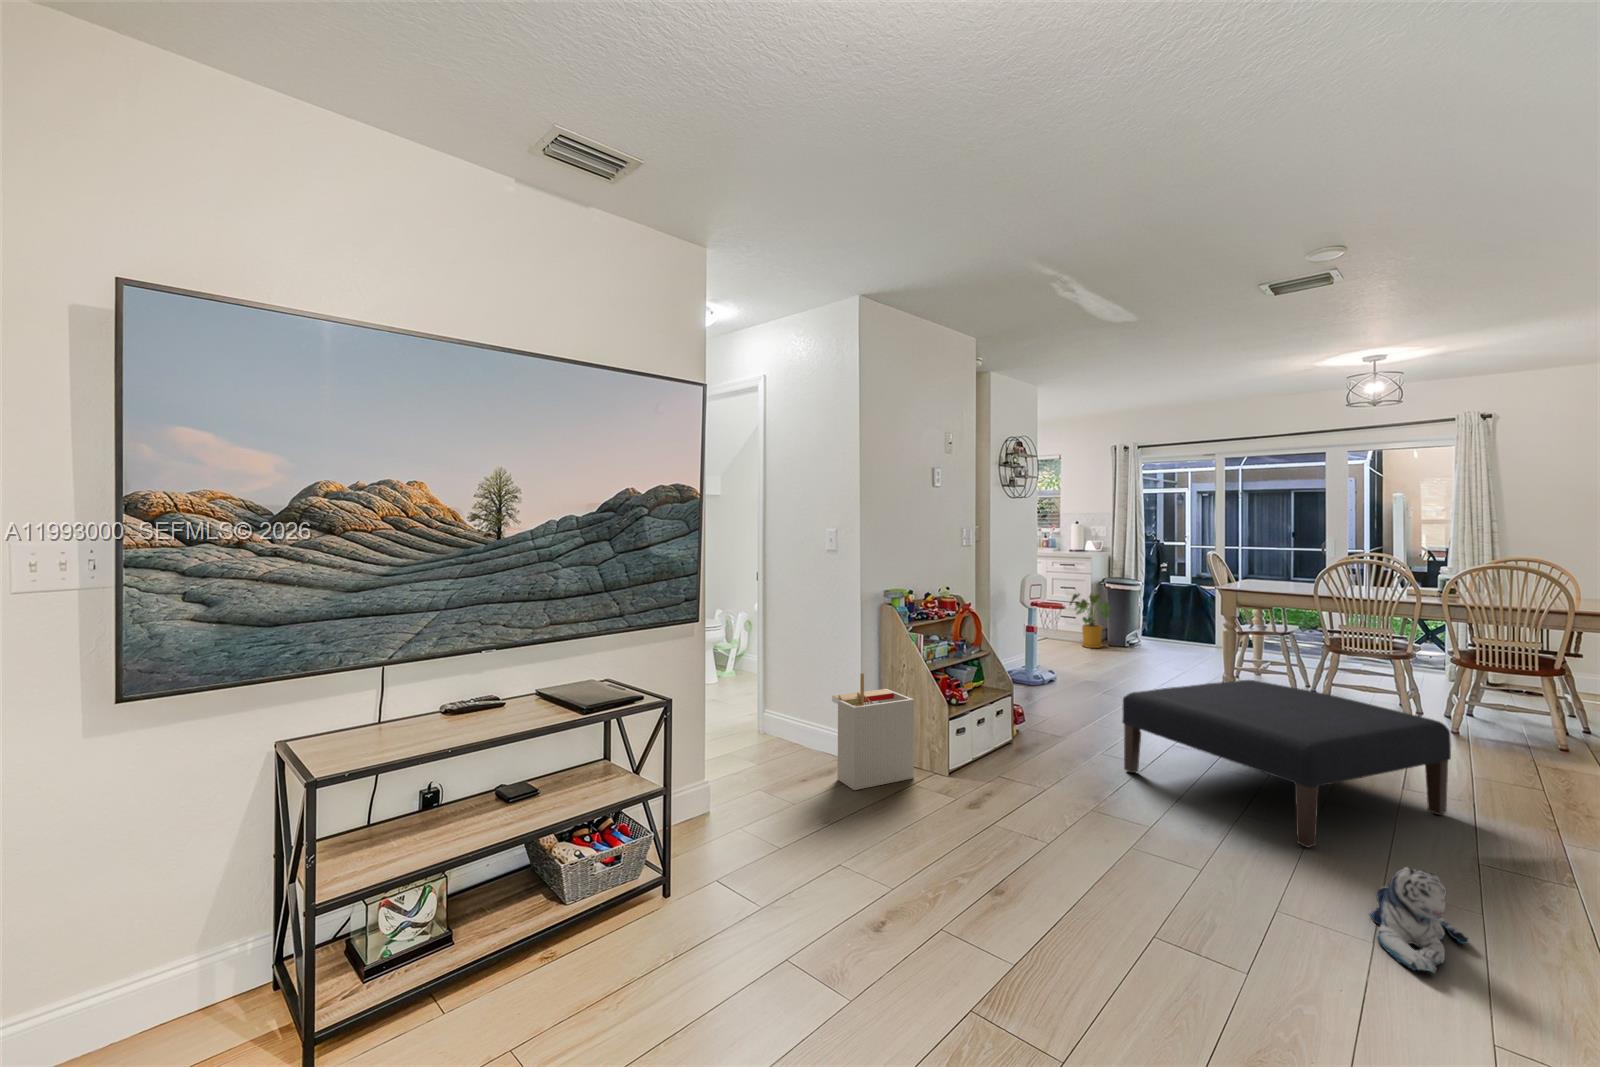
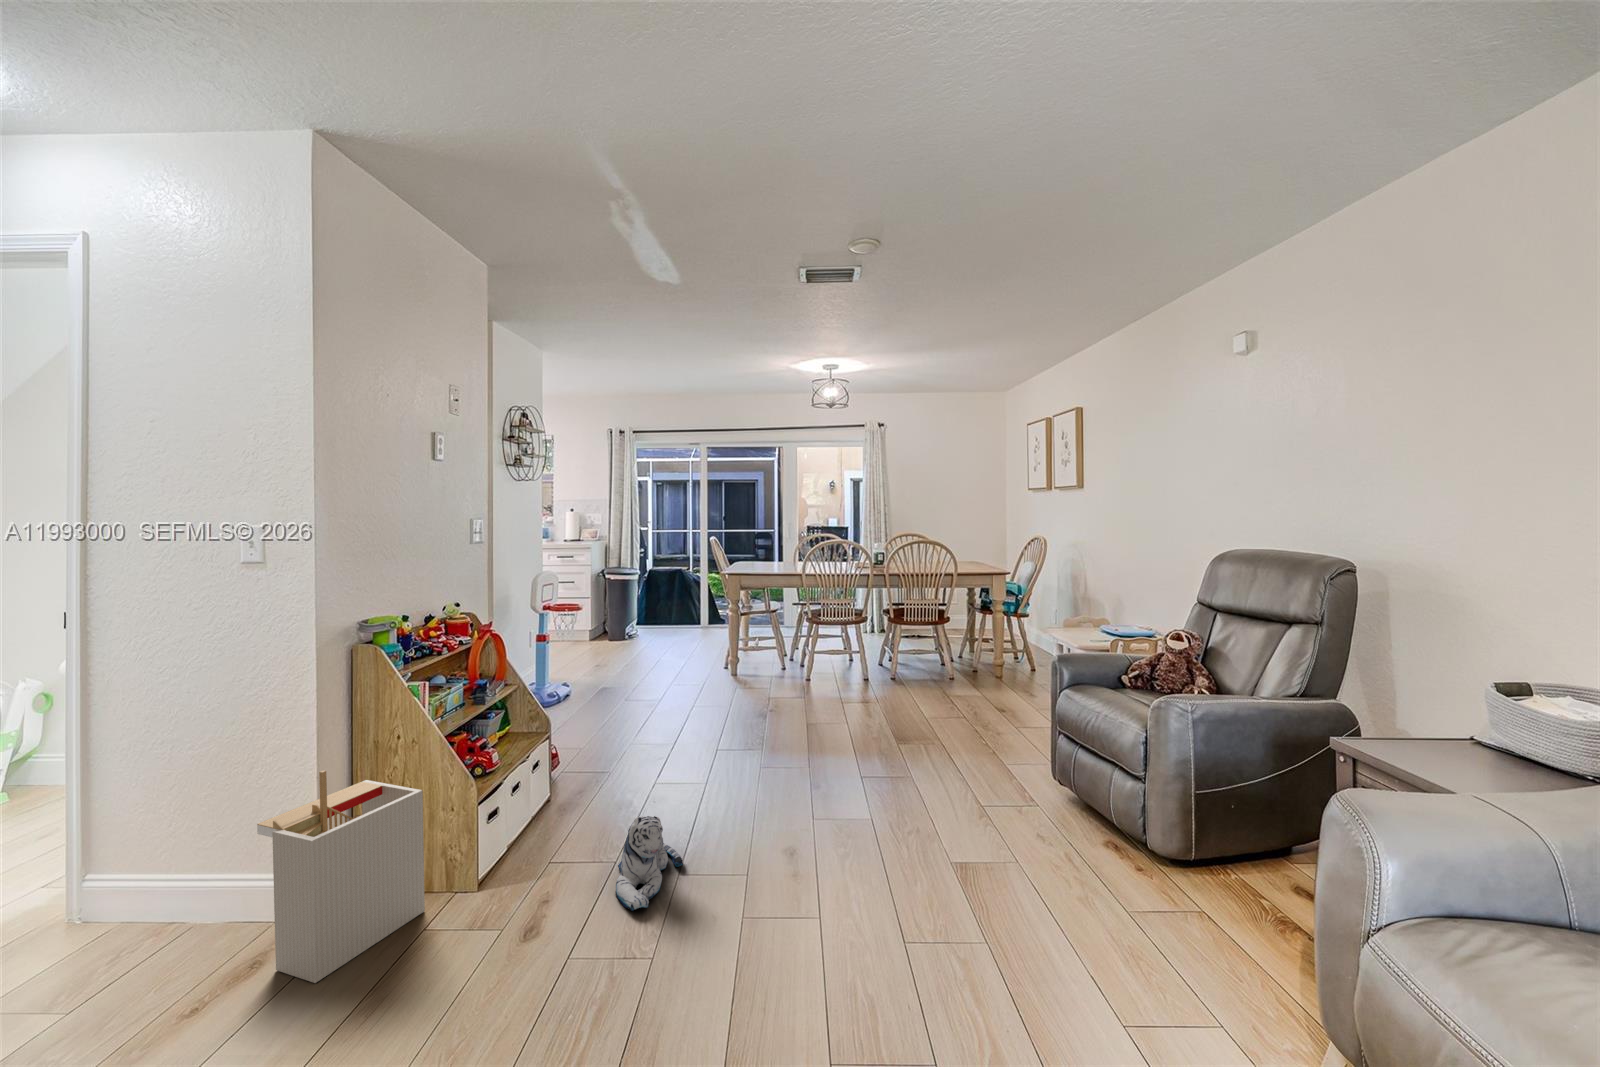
house plant: present [1070,594,1110,648] -> none [569,585,616,645]
ottoman: present [1122,680,1451,847] -> none [688,668,943,841]
plush toy: present [1370,867,1468,973] -> present [615,816,683,911]

